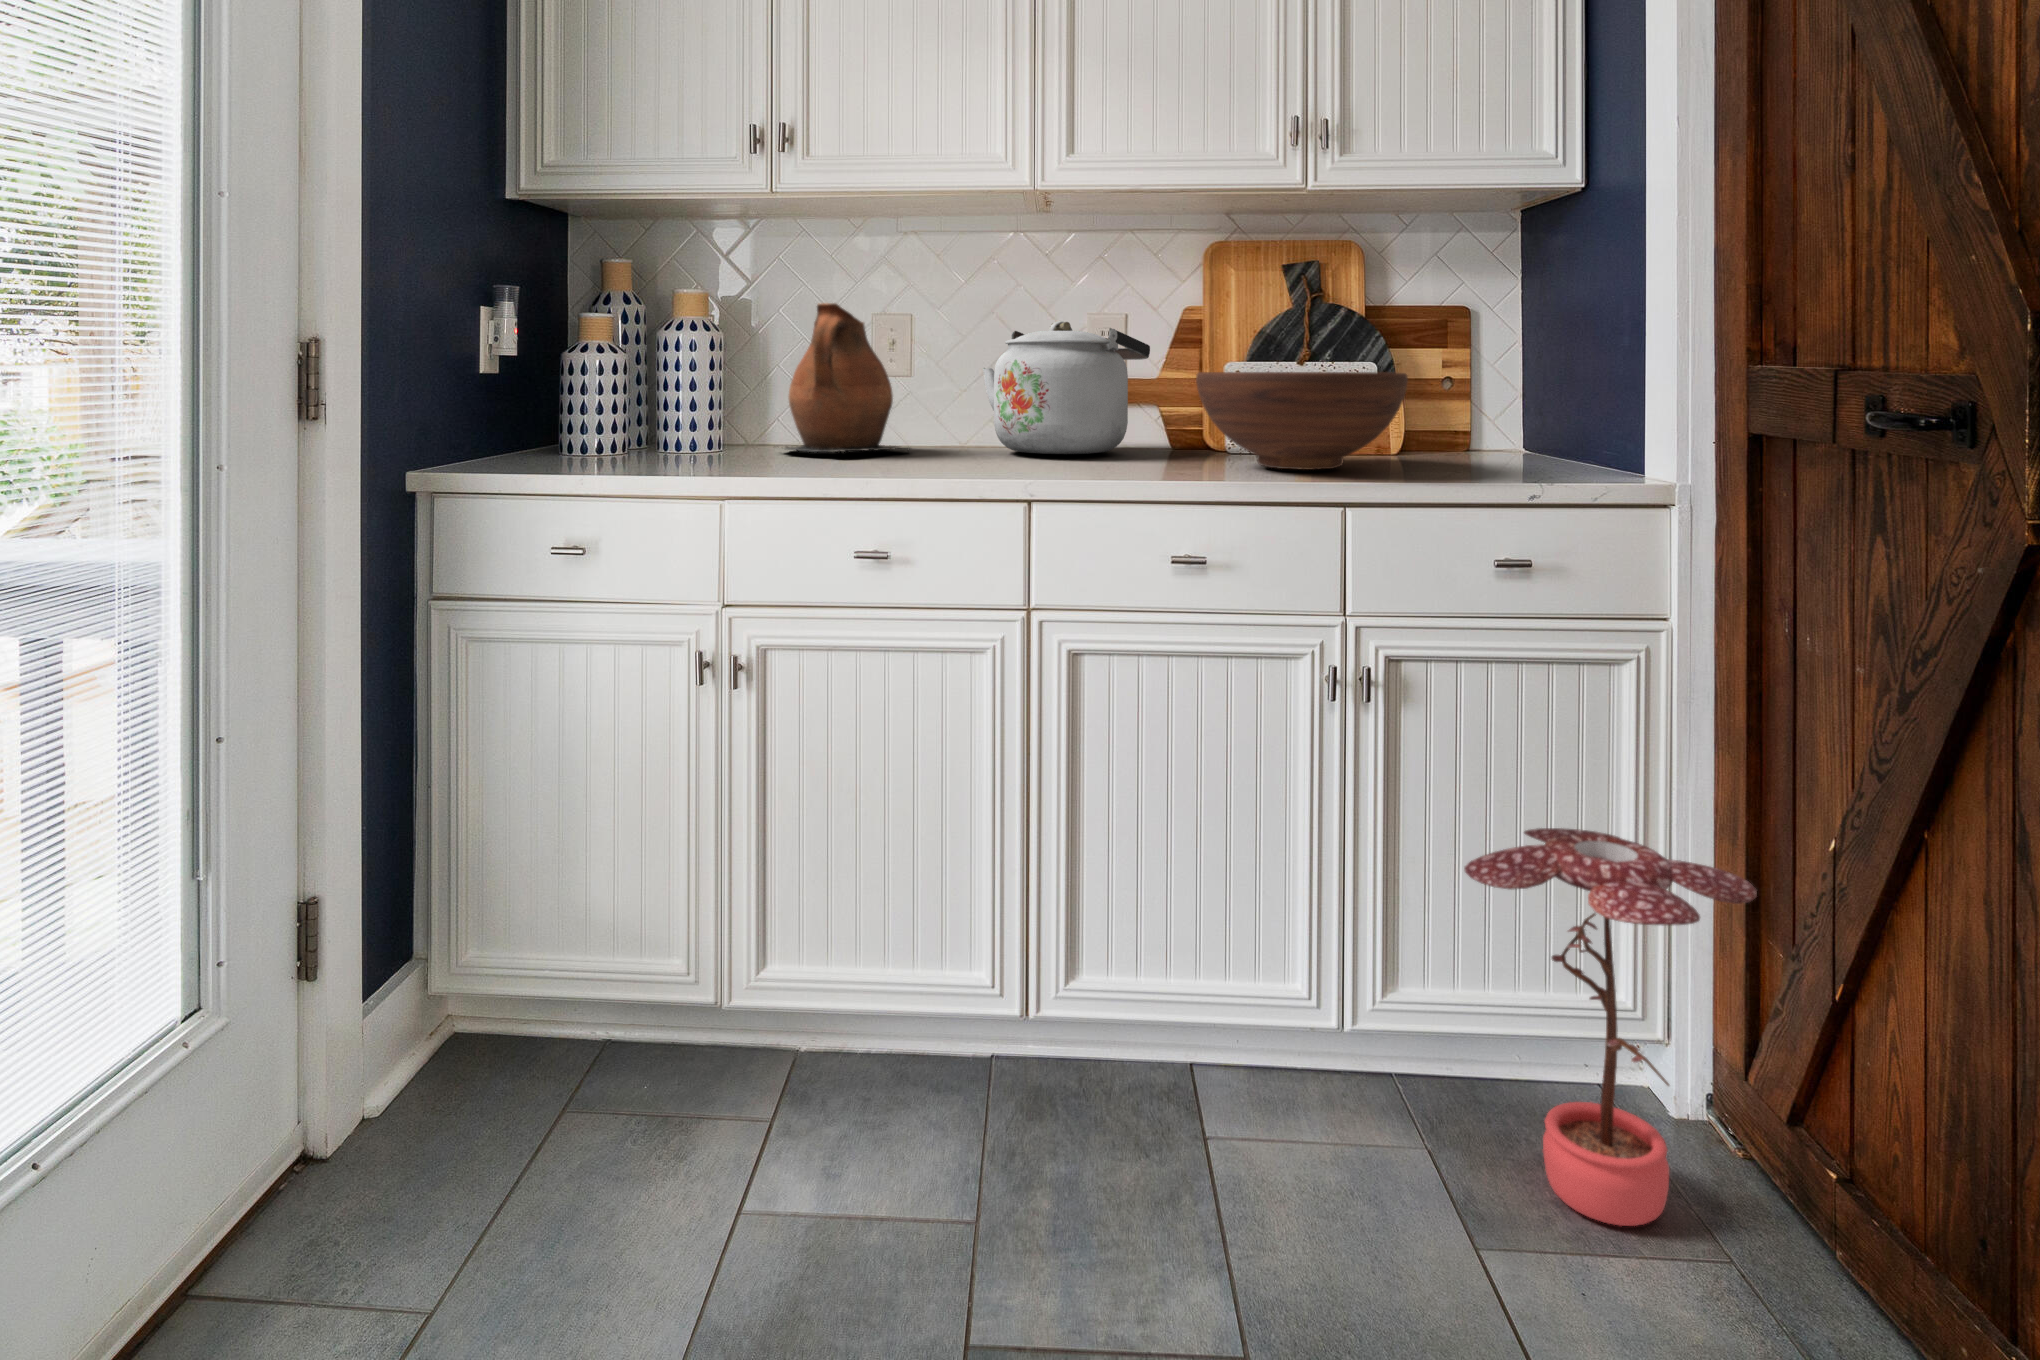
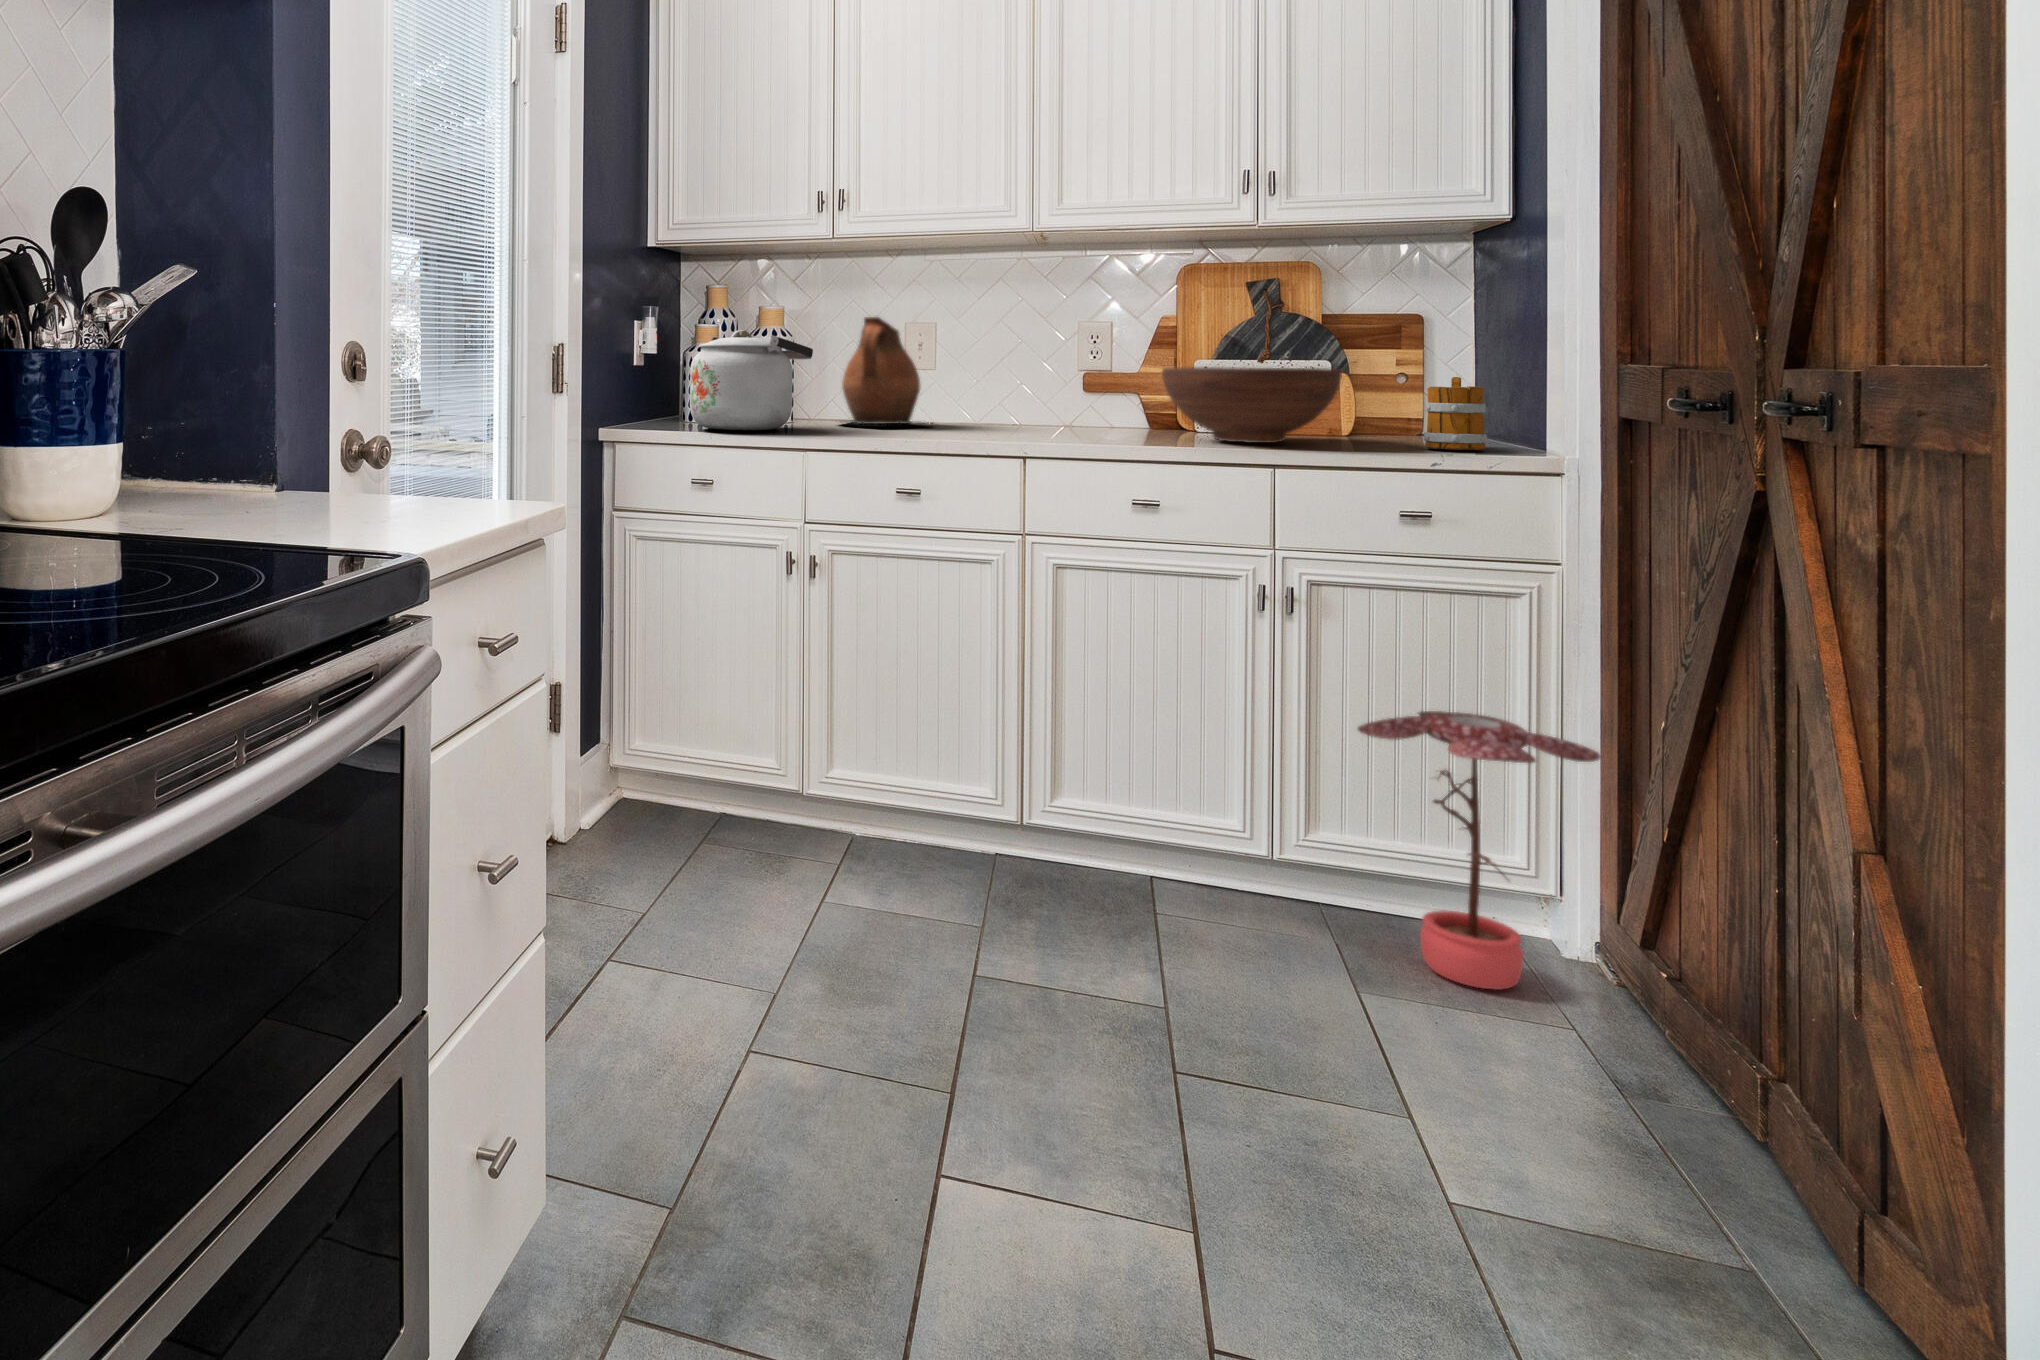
kettle: present [982,321,1150,454] -> present [690,330,813,430]
mug: none [1498,382,1568,474] -> present [1424,377,1487,450]

